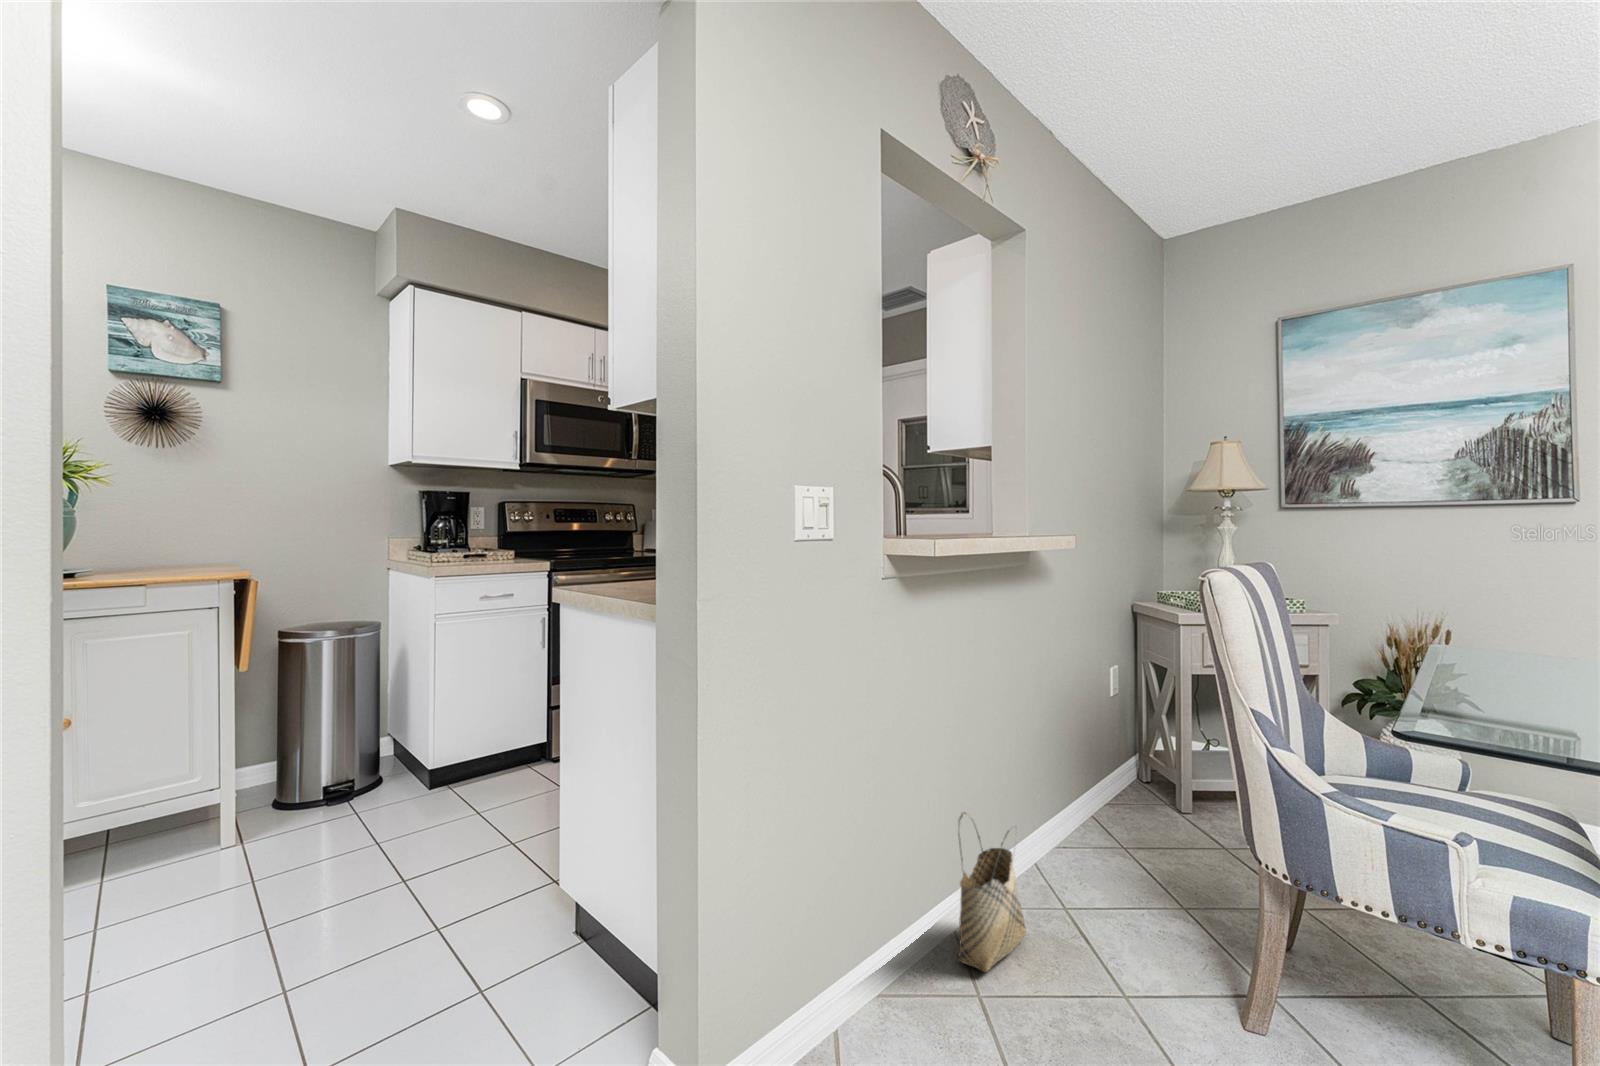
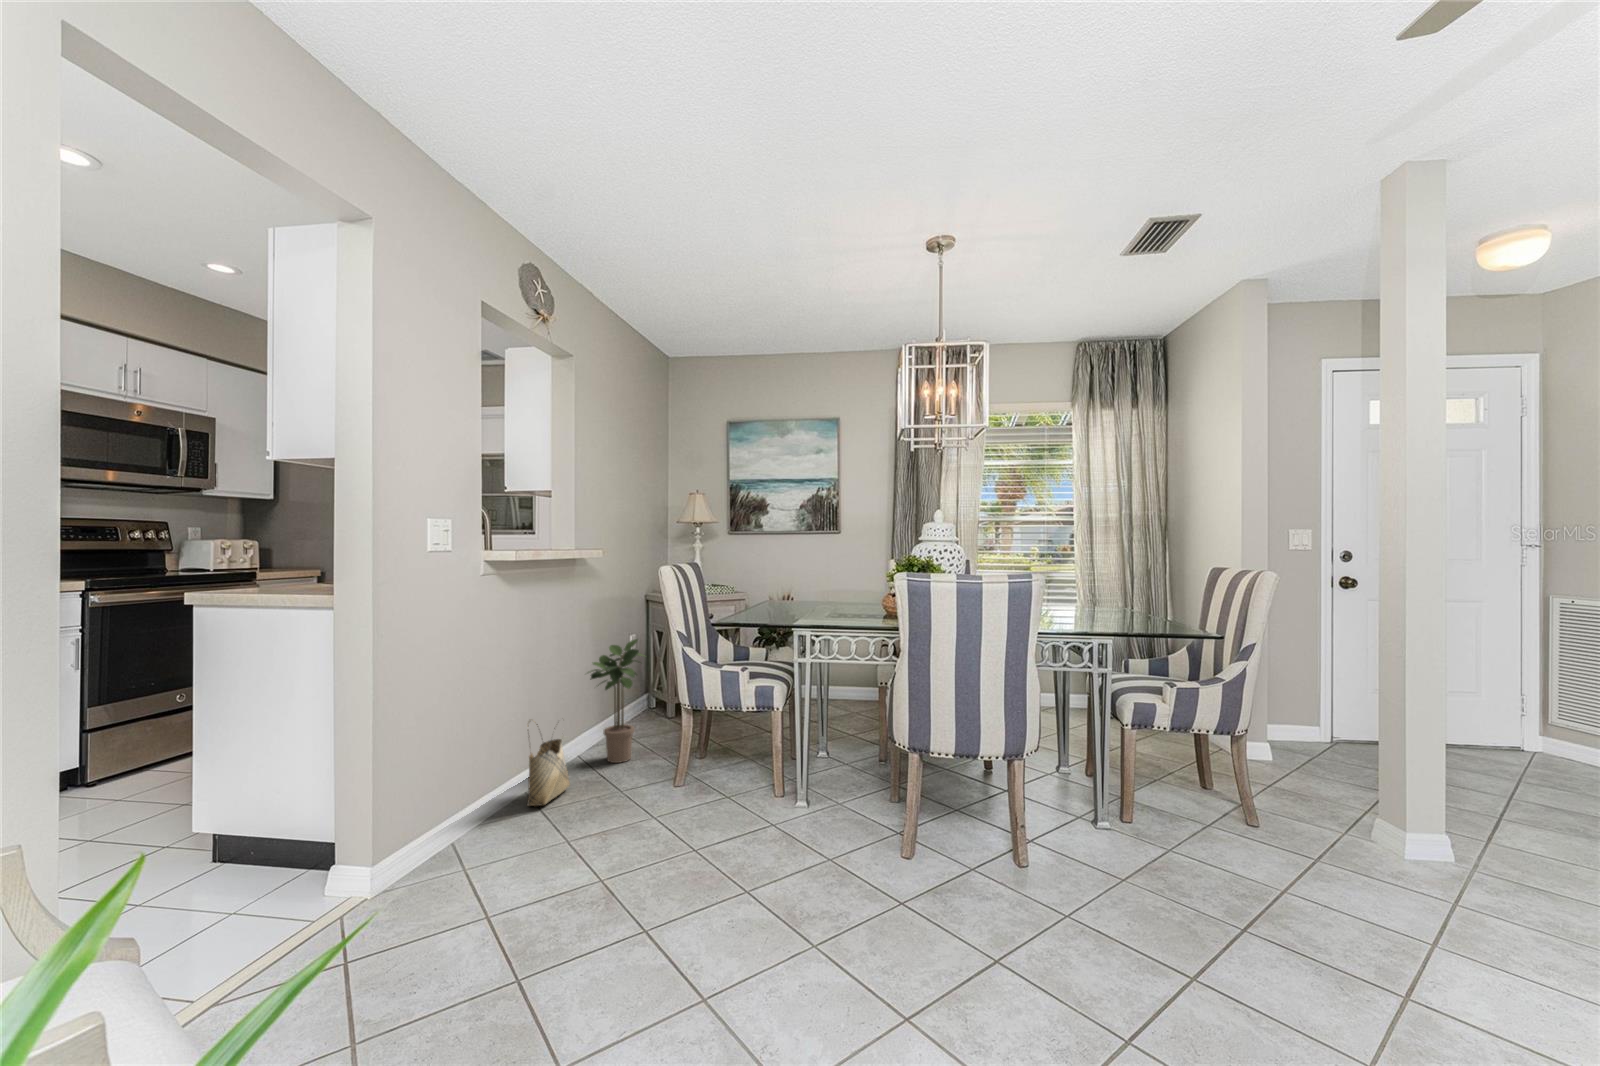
potted plant: none [1044,688,1152,899] -> present [588,639,643,763]

